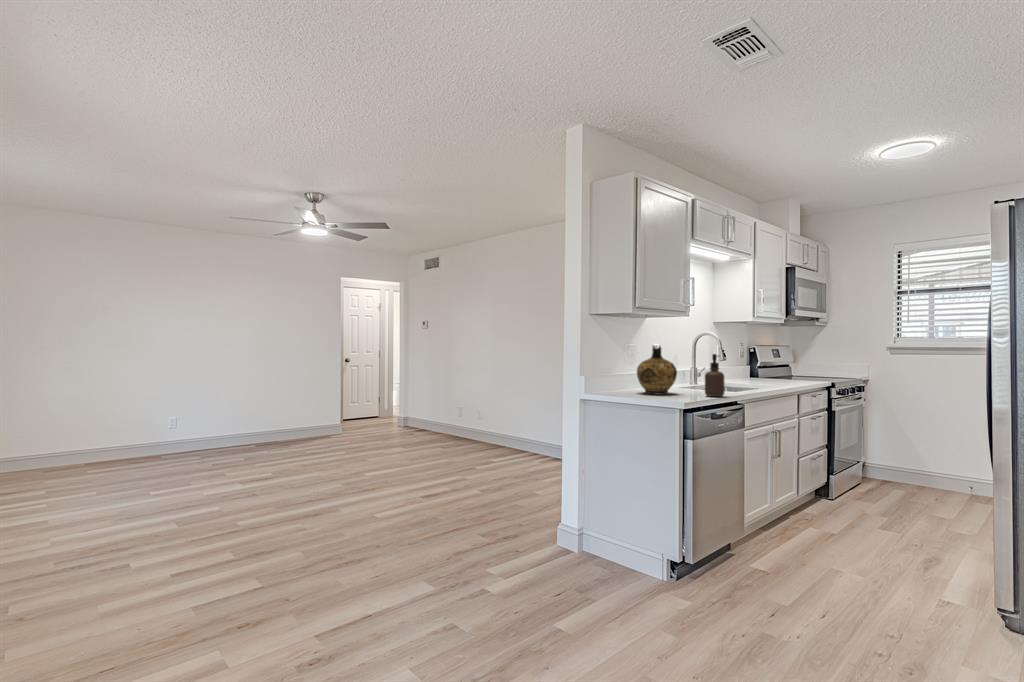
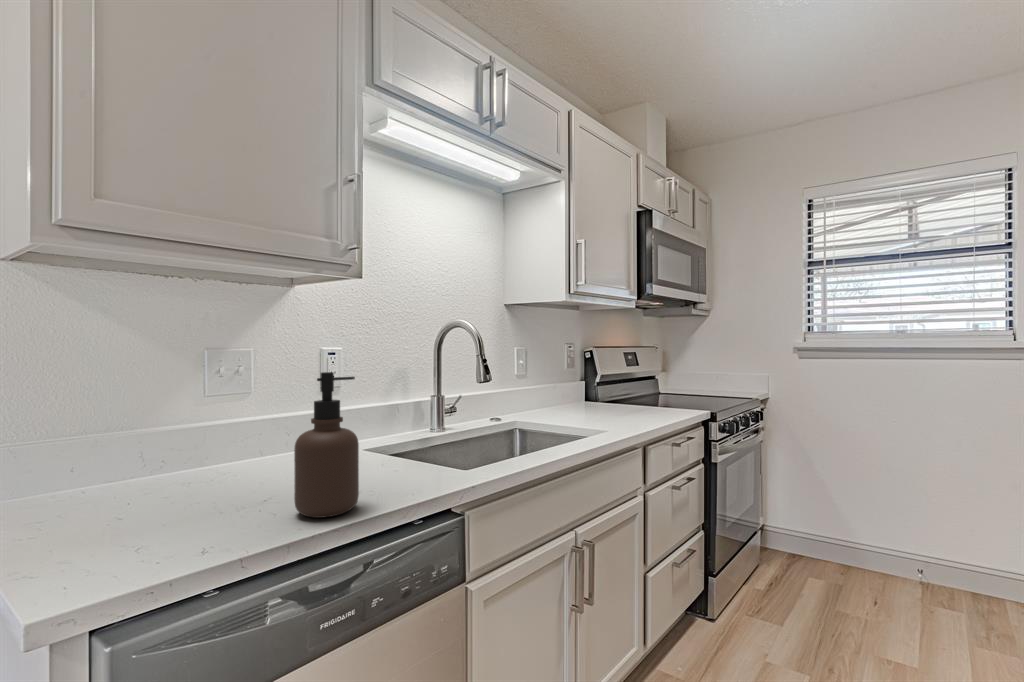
ceramic jug: present [637,346,677,394] -> none [117,347,259,502]

